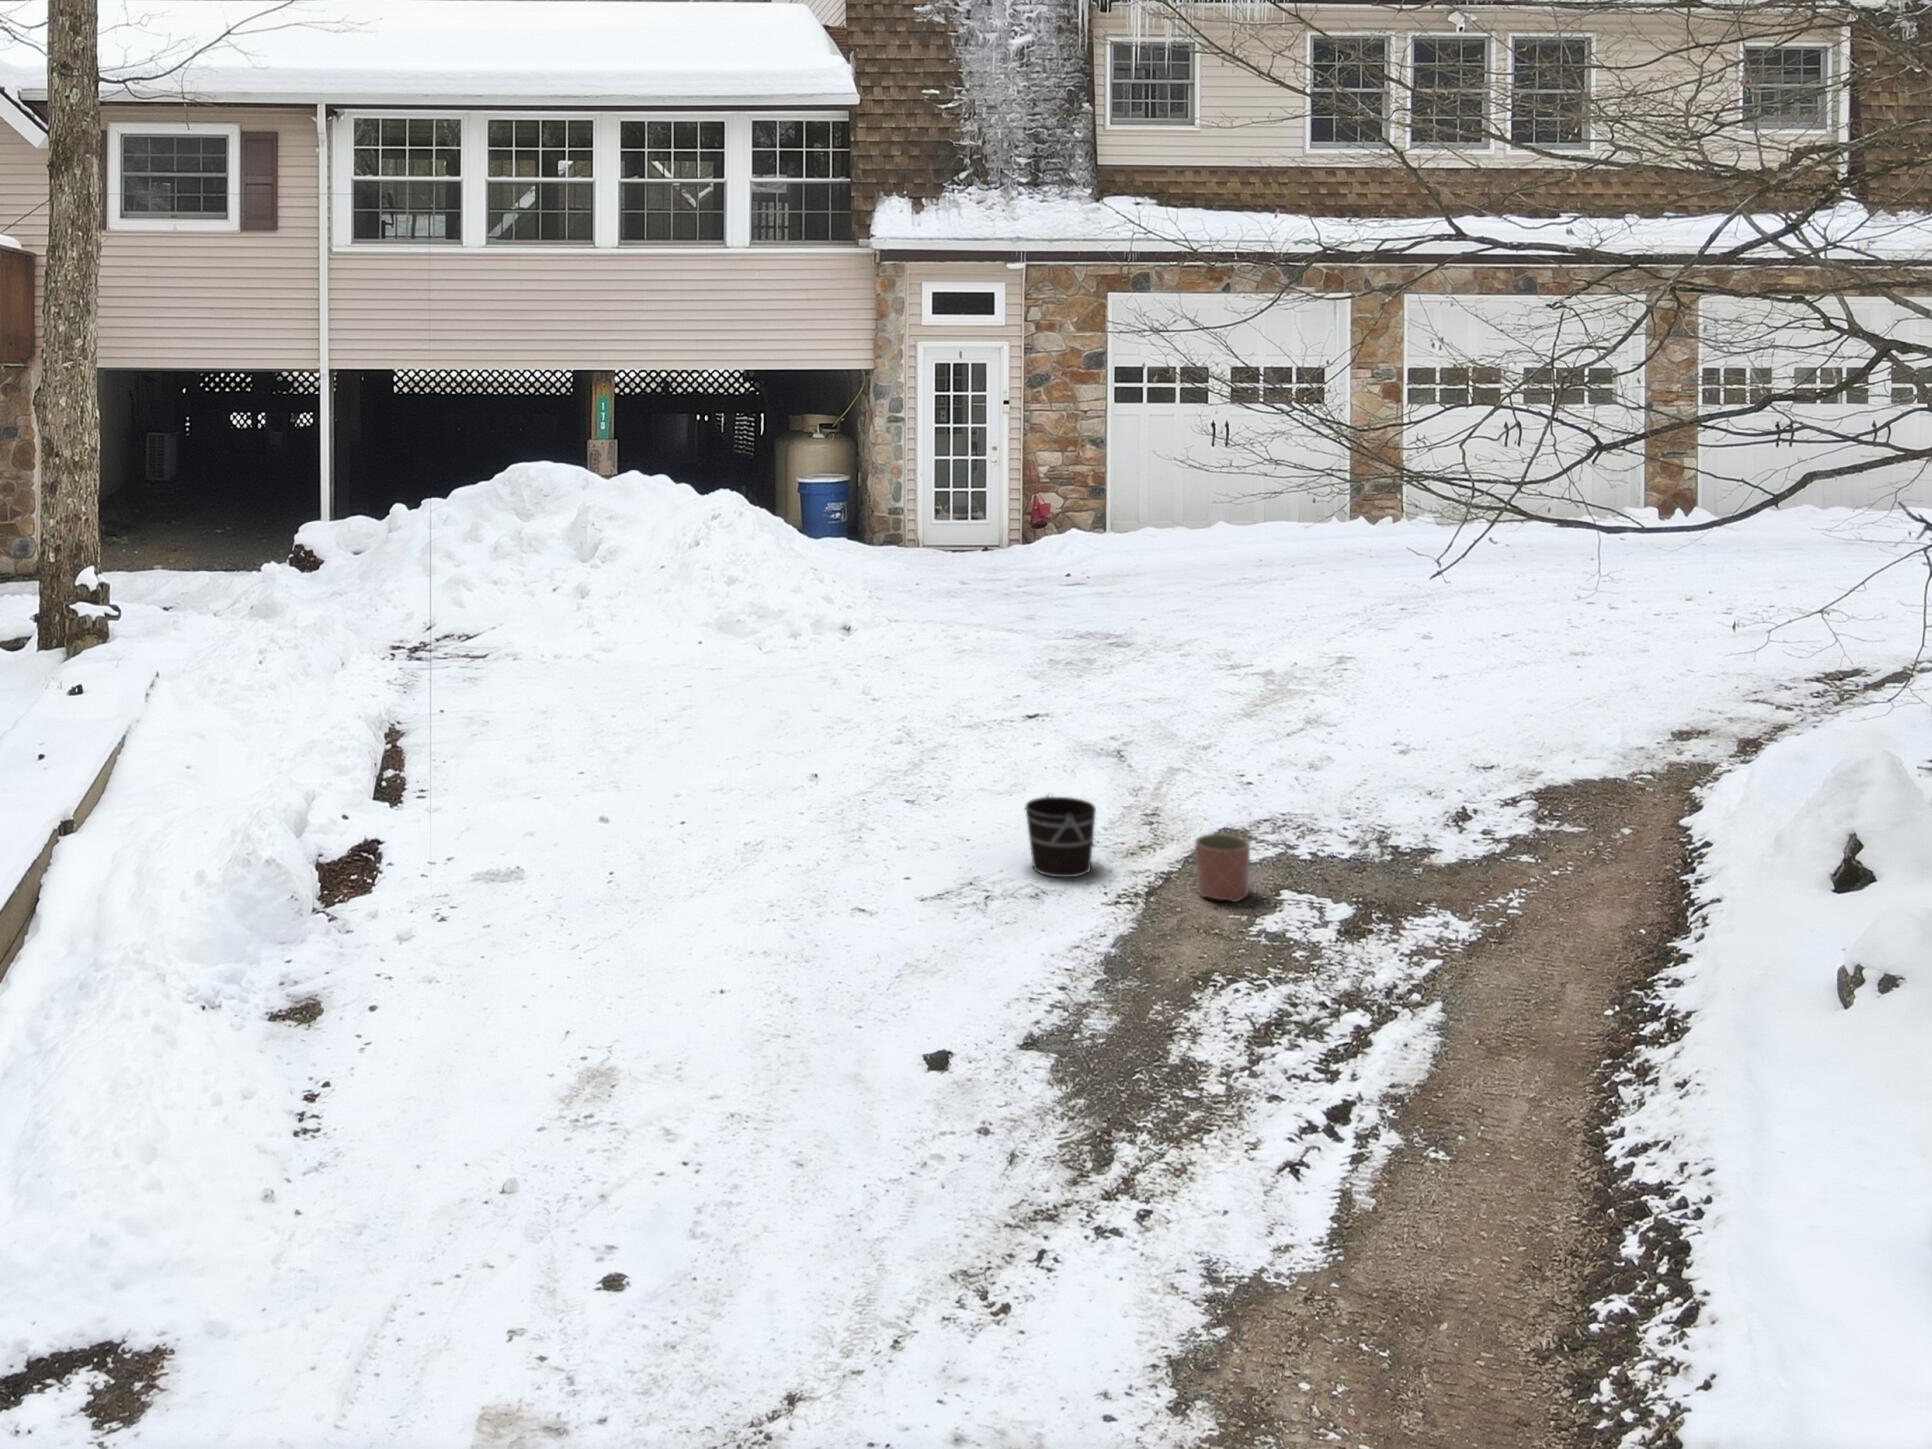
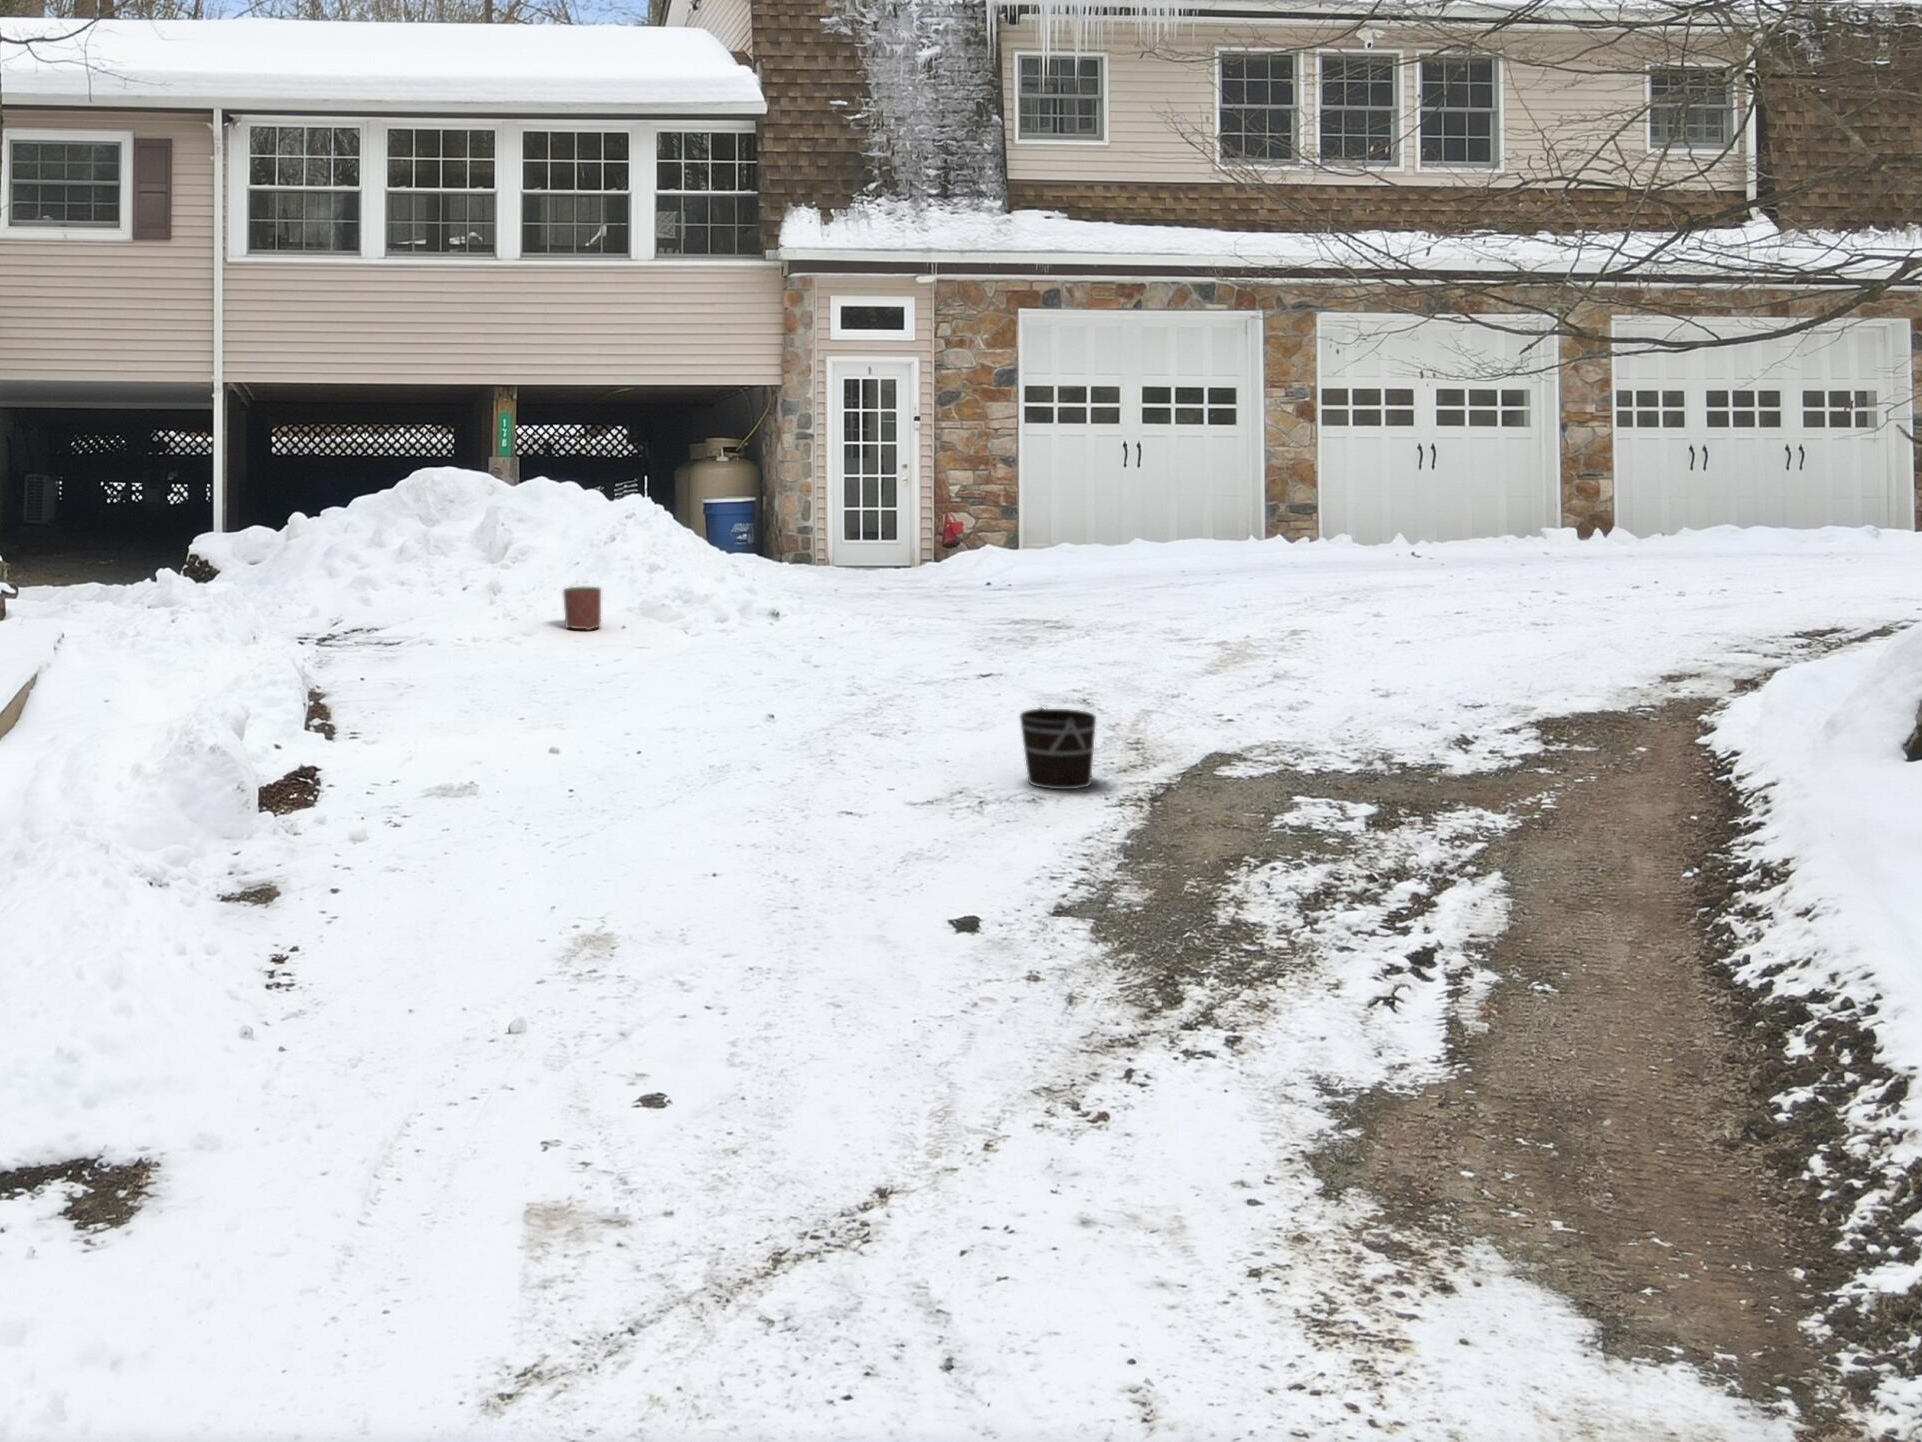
planter: present [1195,834,1250,902] -> present [563,587,601,630]

